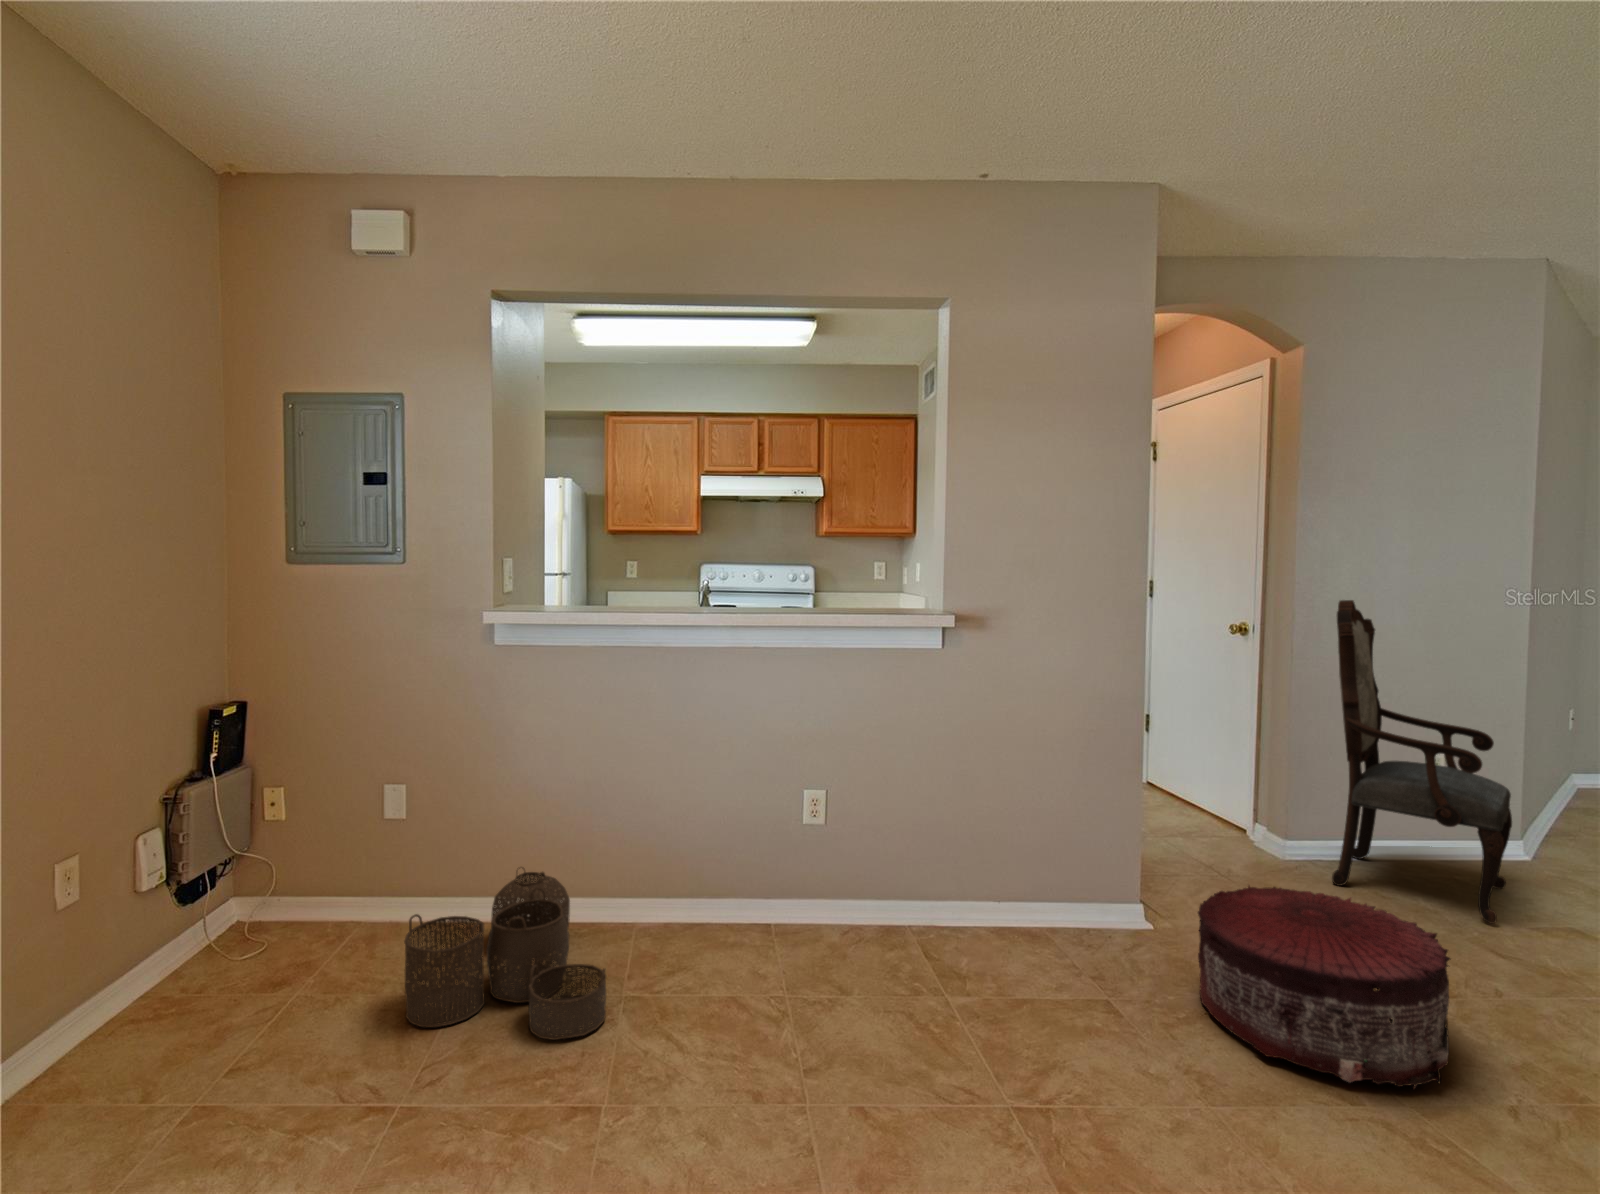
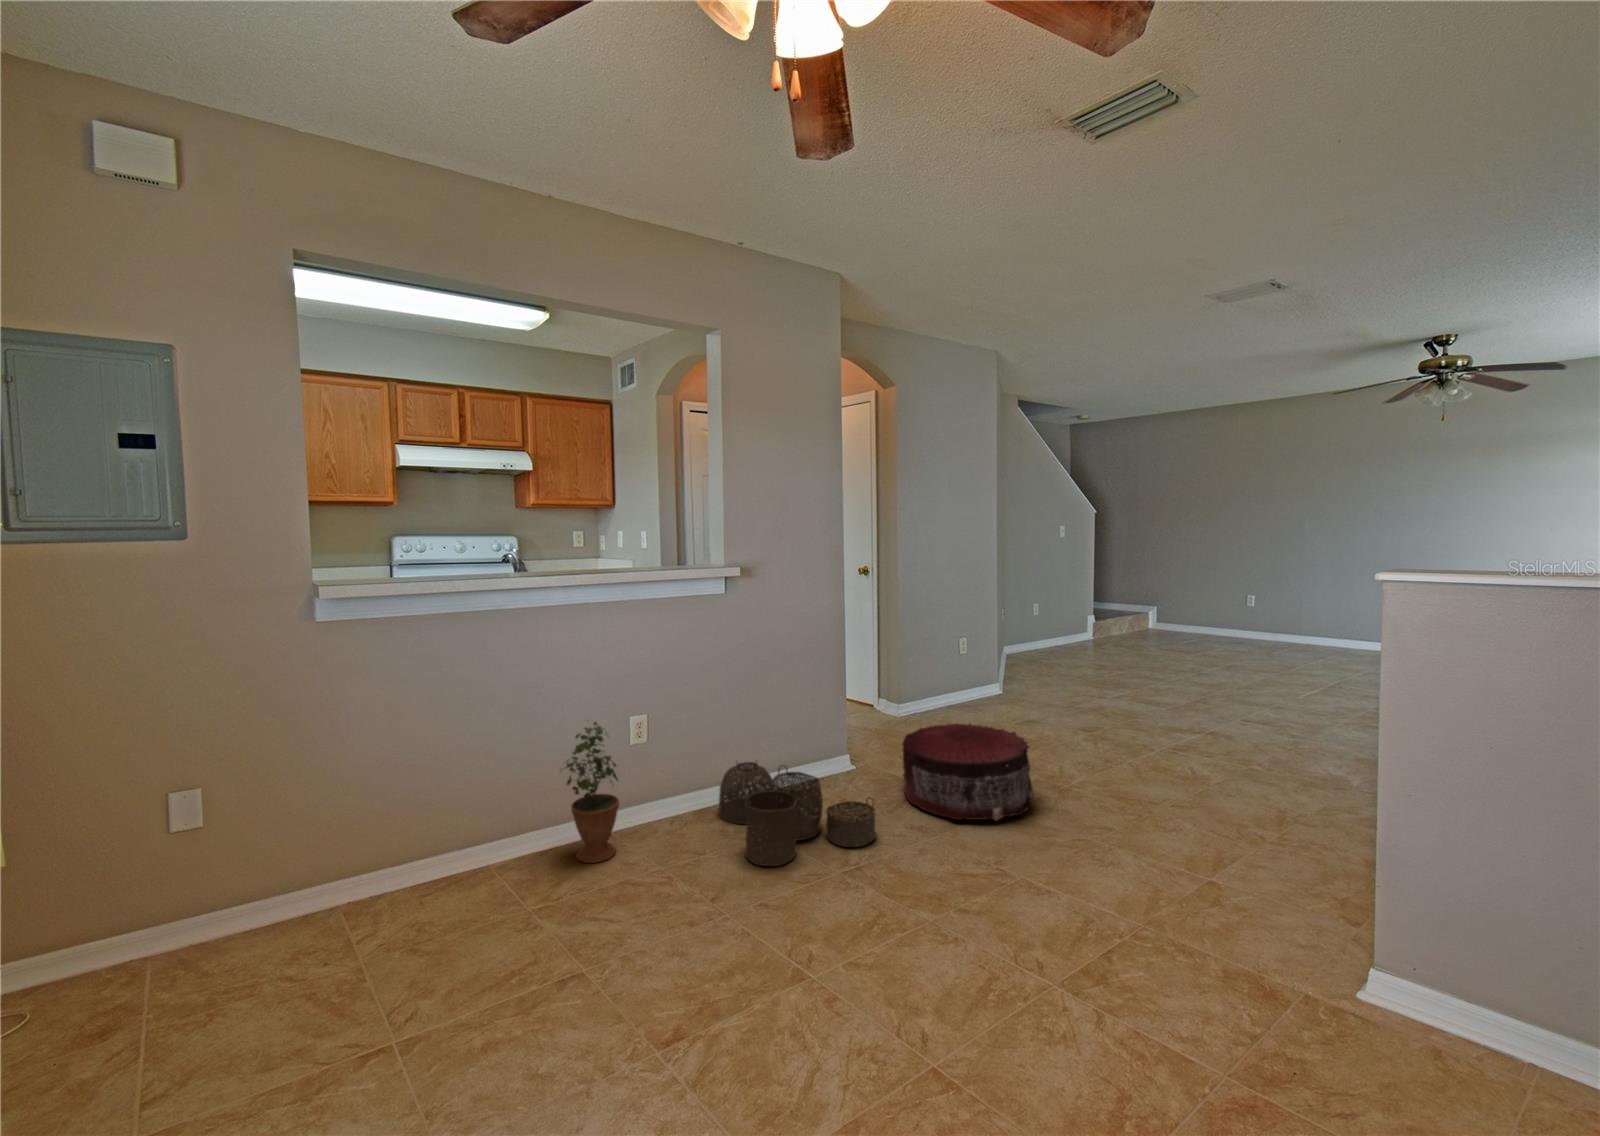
armchair: present [1332,600,1512,924] -> none [924,549,1012,728]
potted plant: none [701,784,770,956] -> present [566,722,619,863]
woven basket: present [404,868,606,1040] -> present [719,762,876,866]

